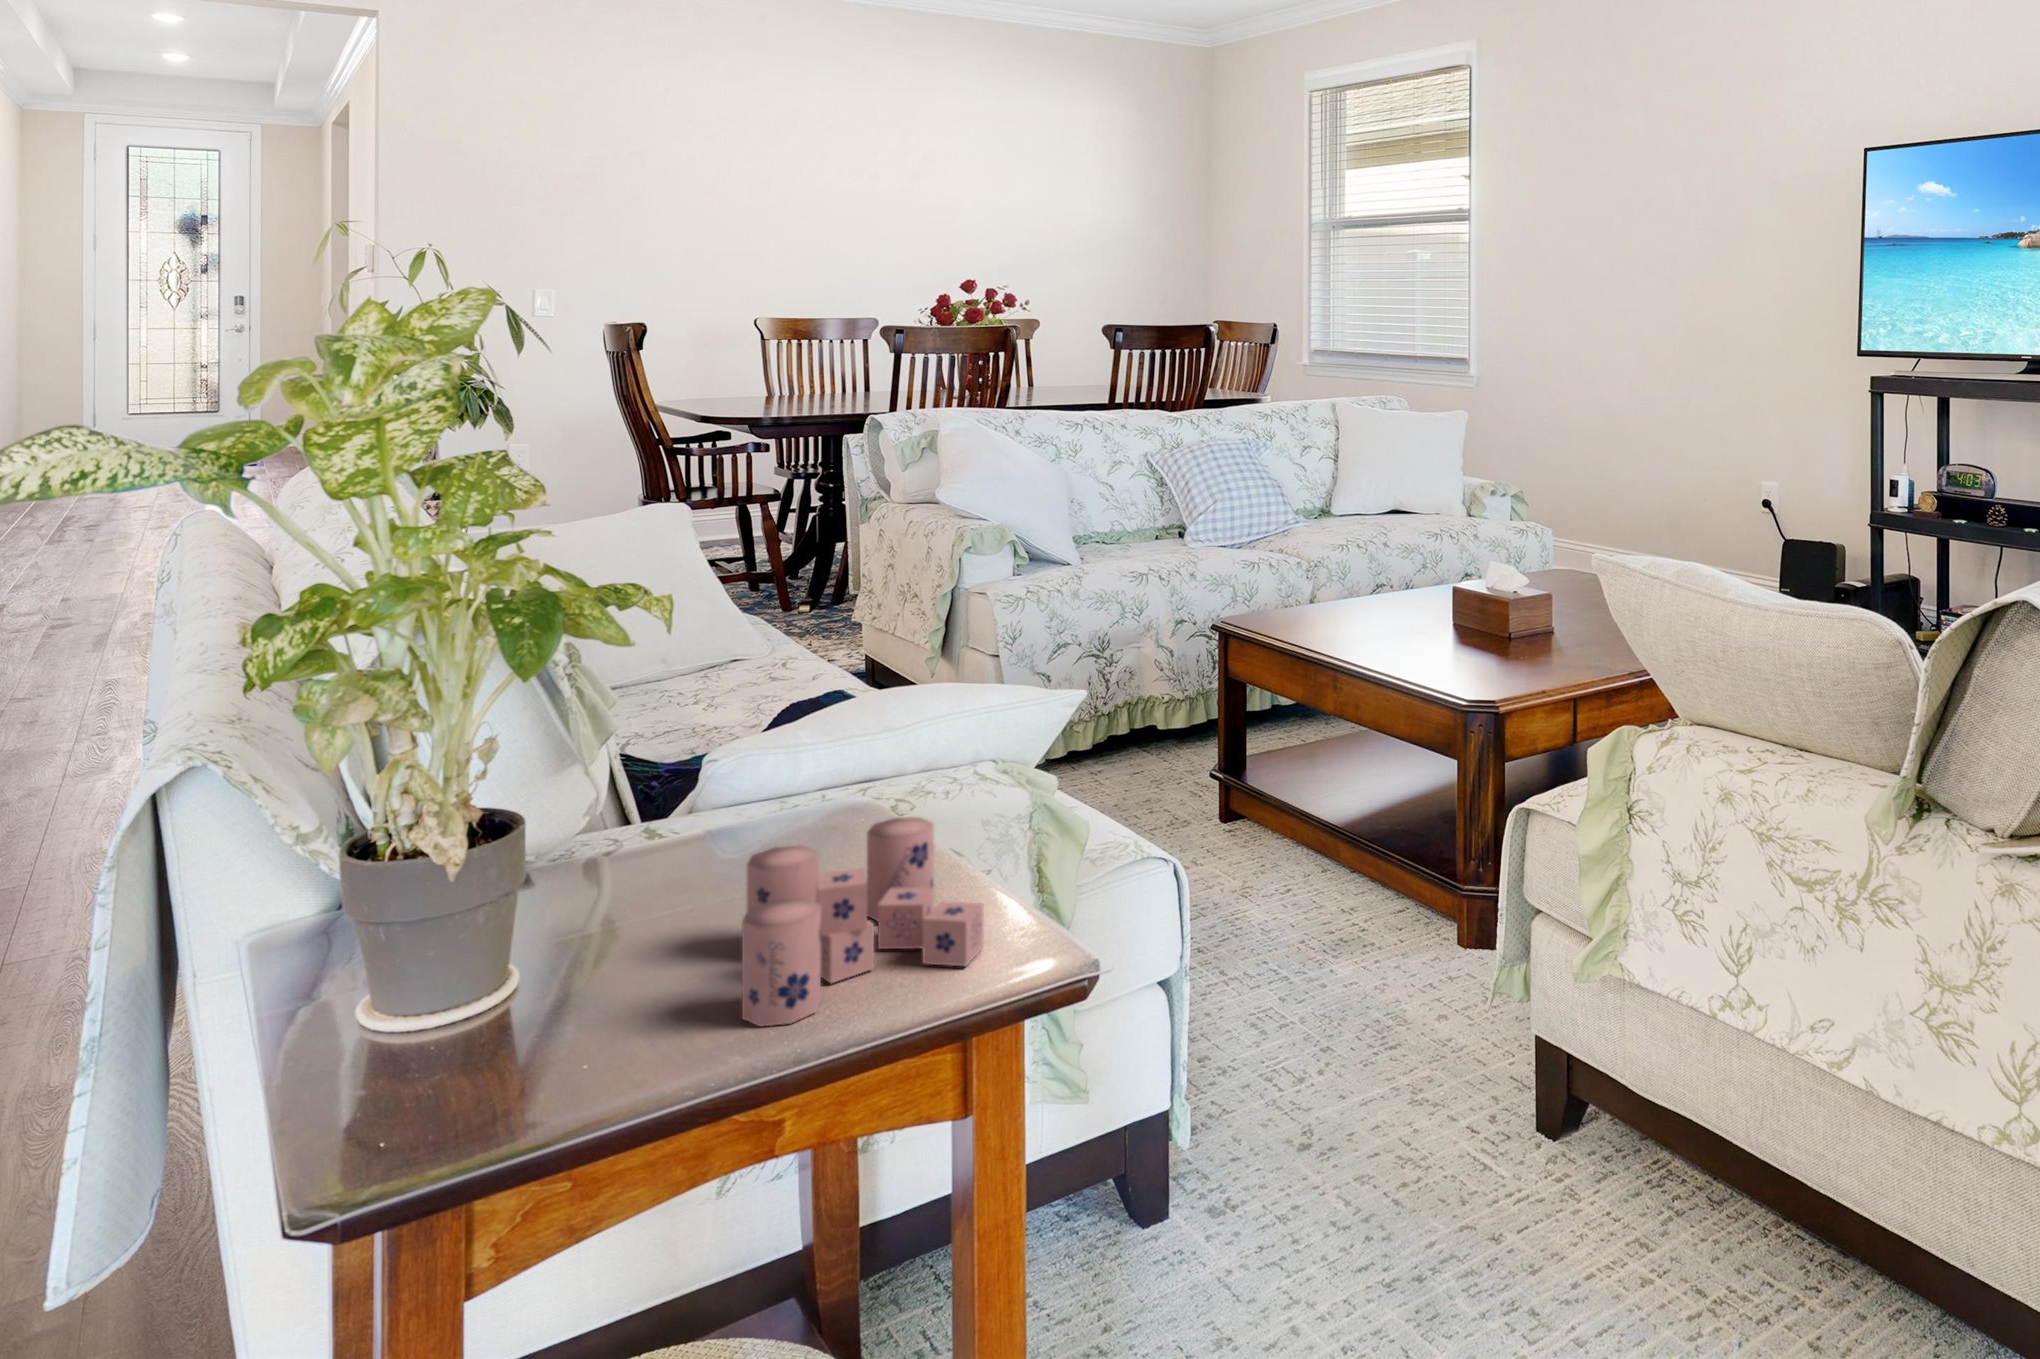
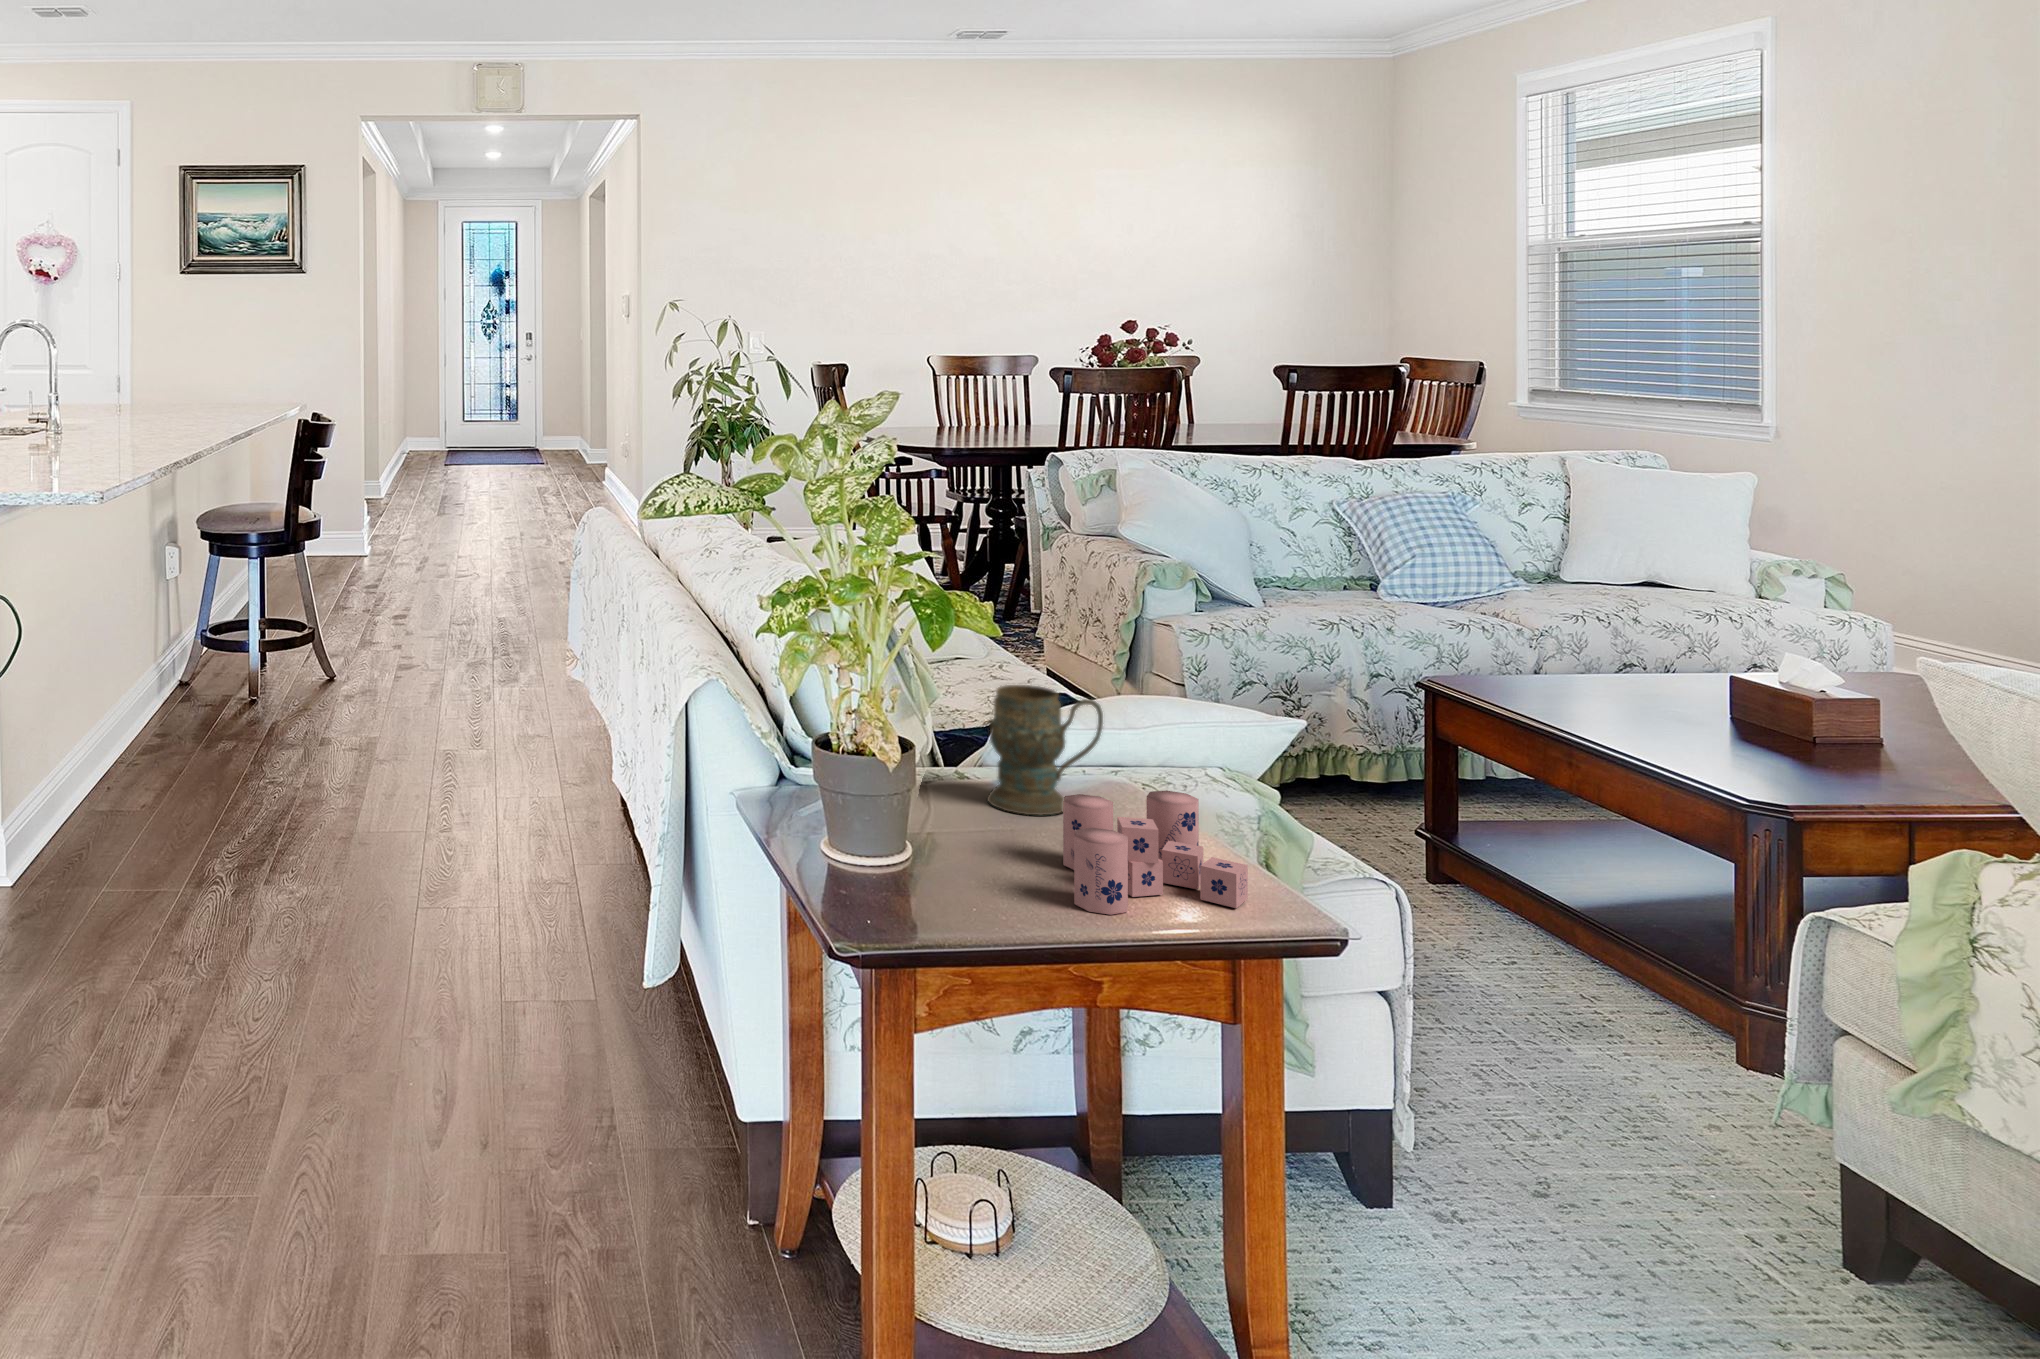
mug: none [669,700,829,881] -> present [987,685,1103,815]

